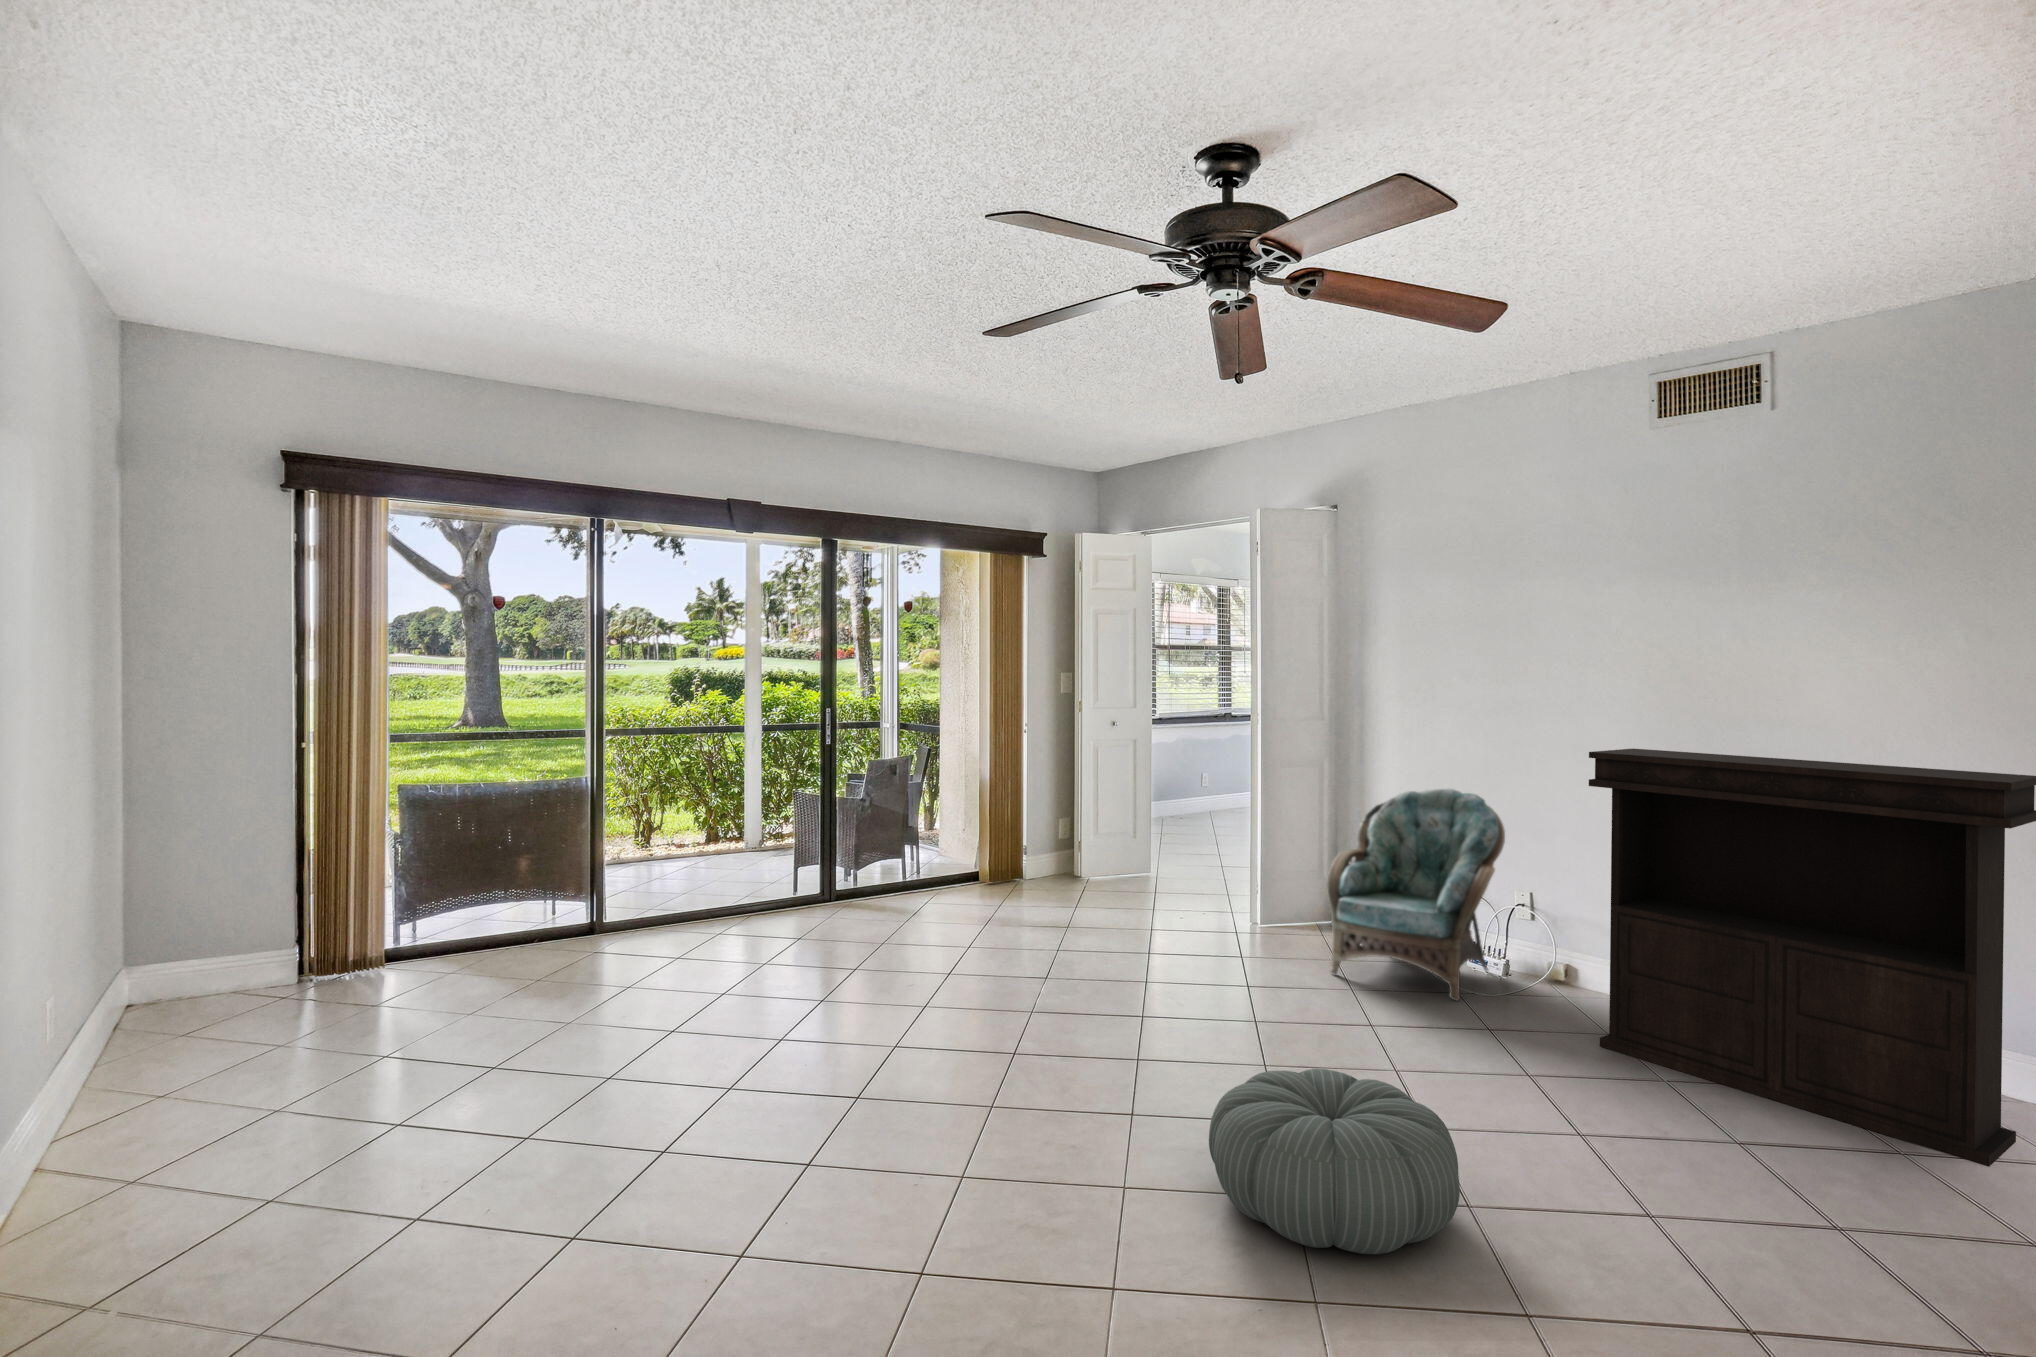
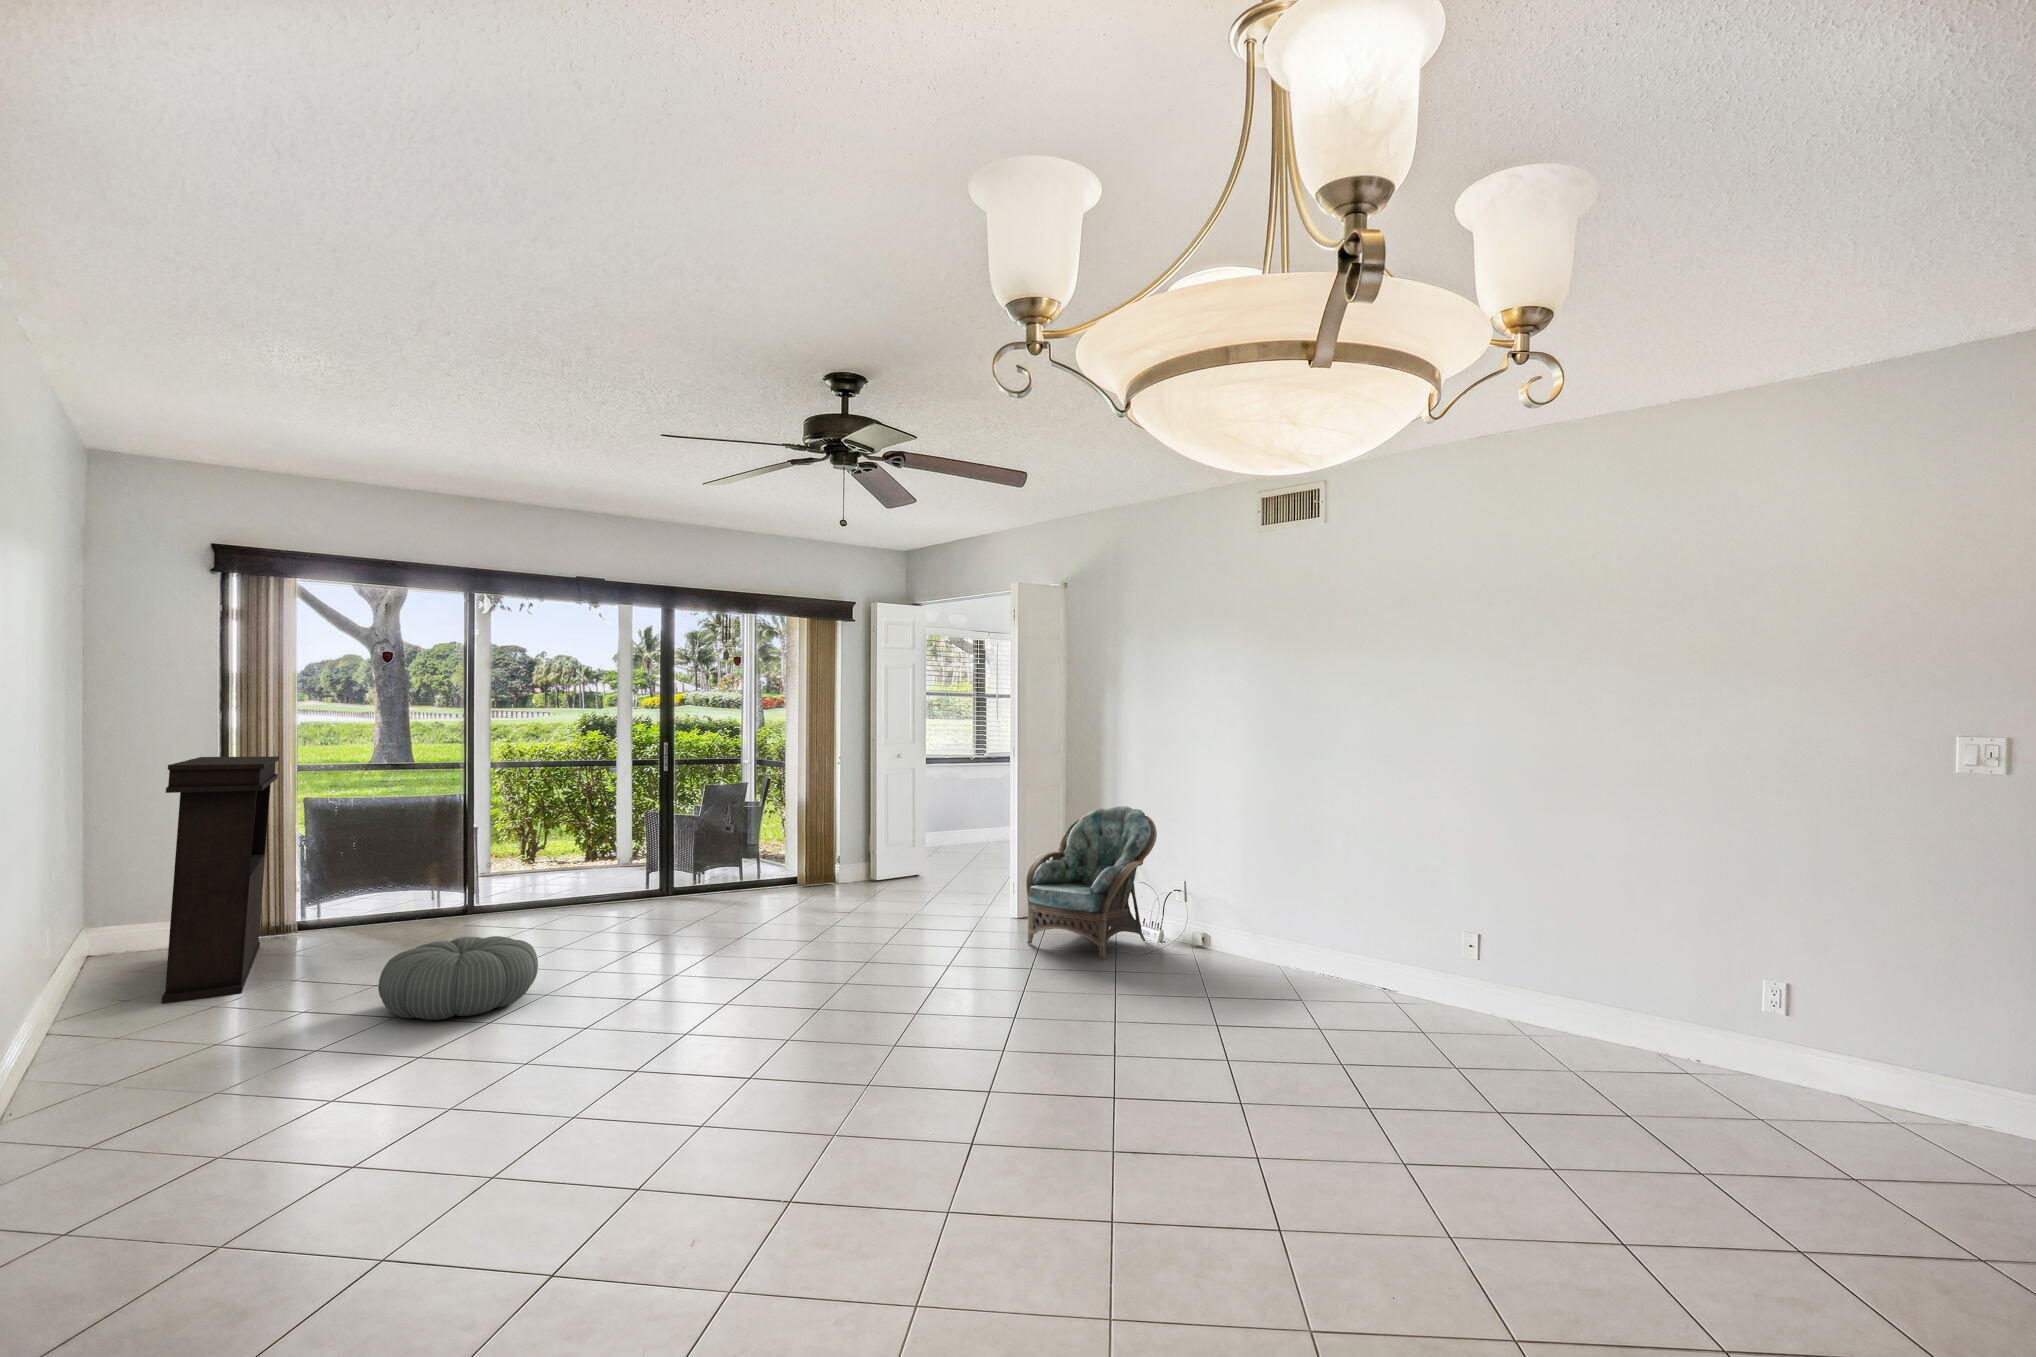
console table: present [1589,749,2036,1167] -> present [161,756,279,1003]
pouf: present [1209,1068,1460,1254] -> present [378,936,538,1020]

